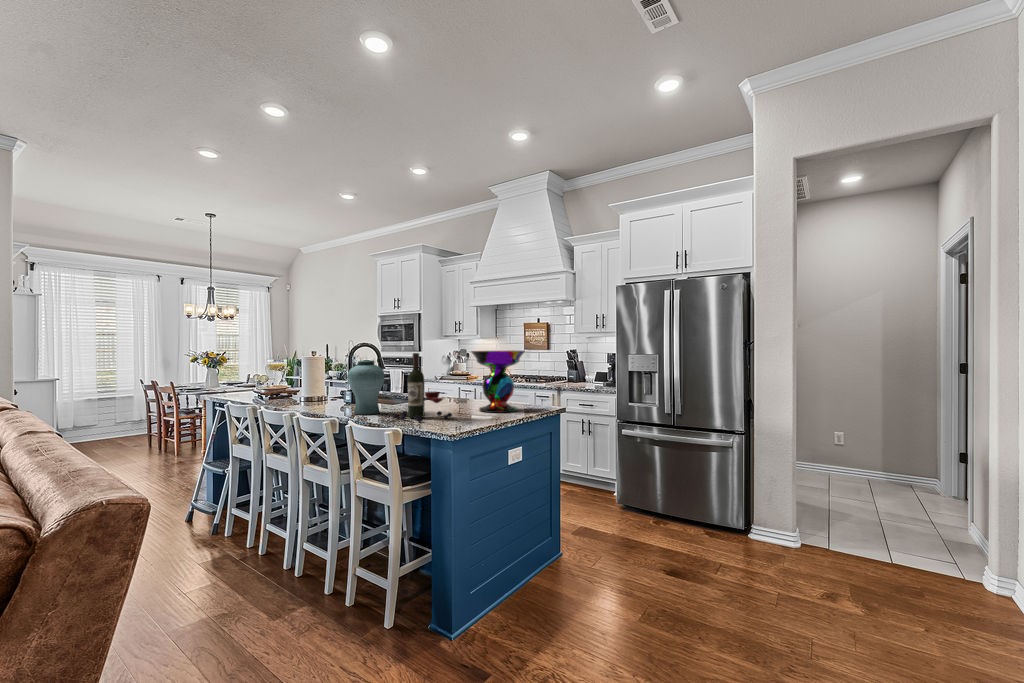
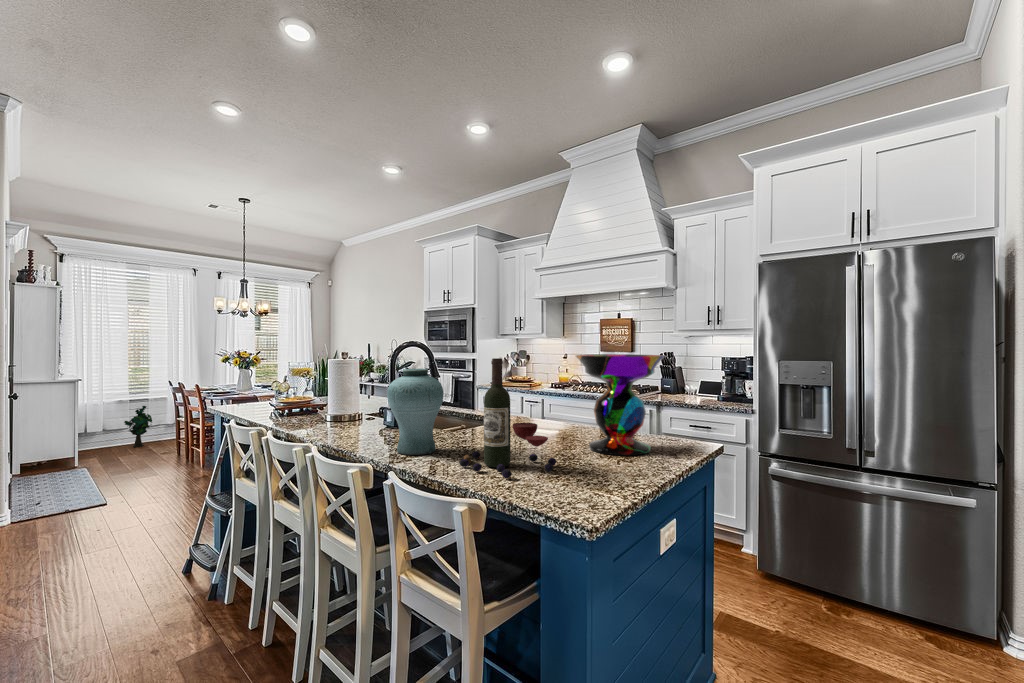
decorative plant: none [96,402,124,441] -> present [124,406,152,447]

